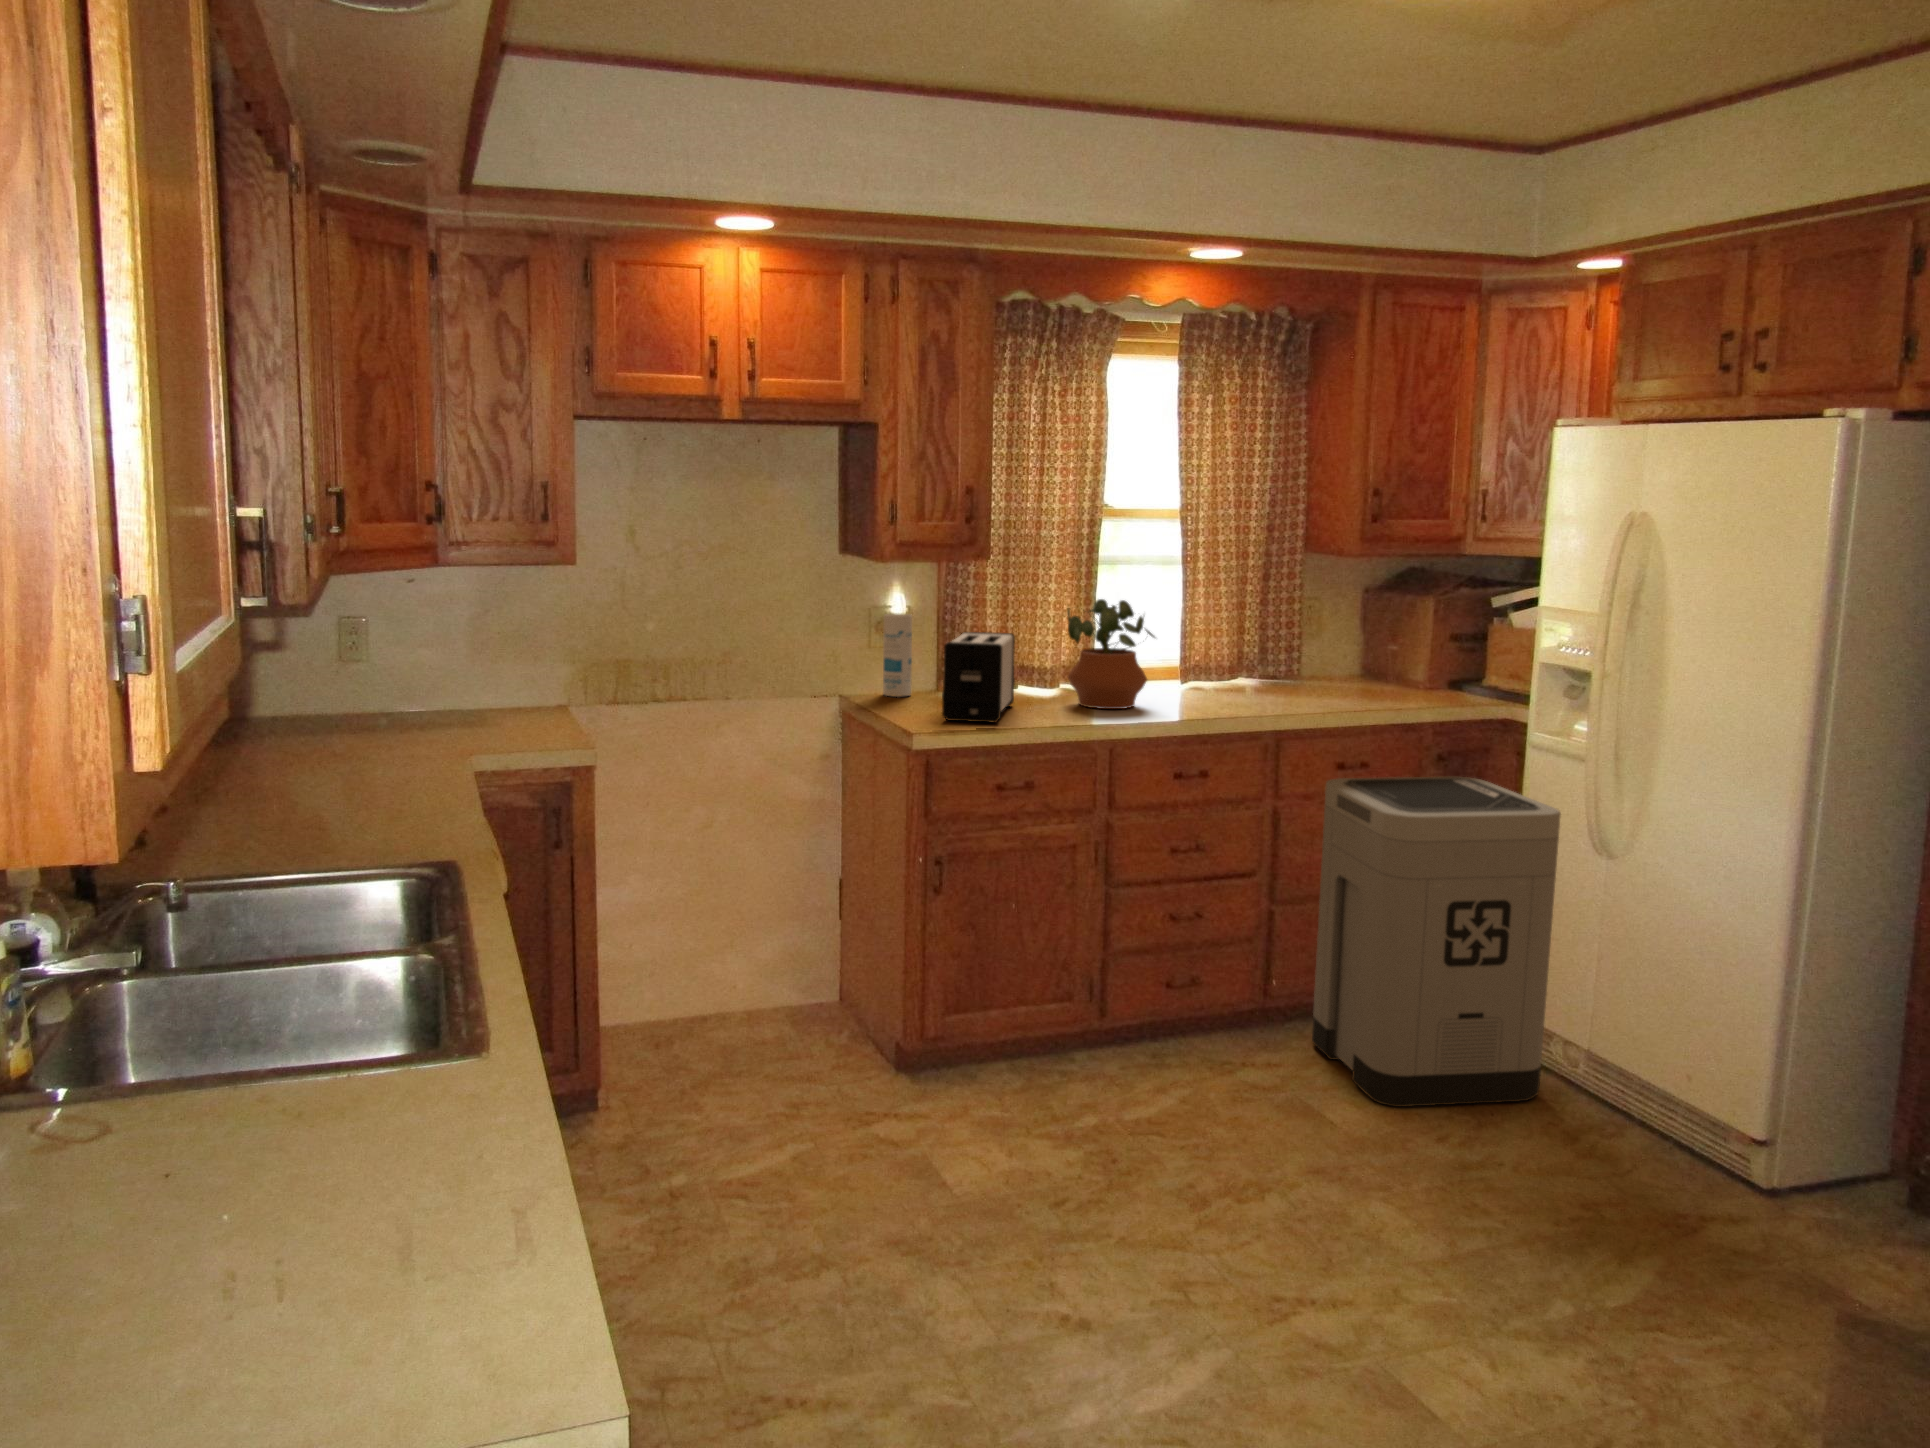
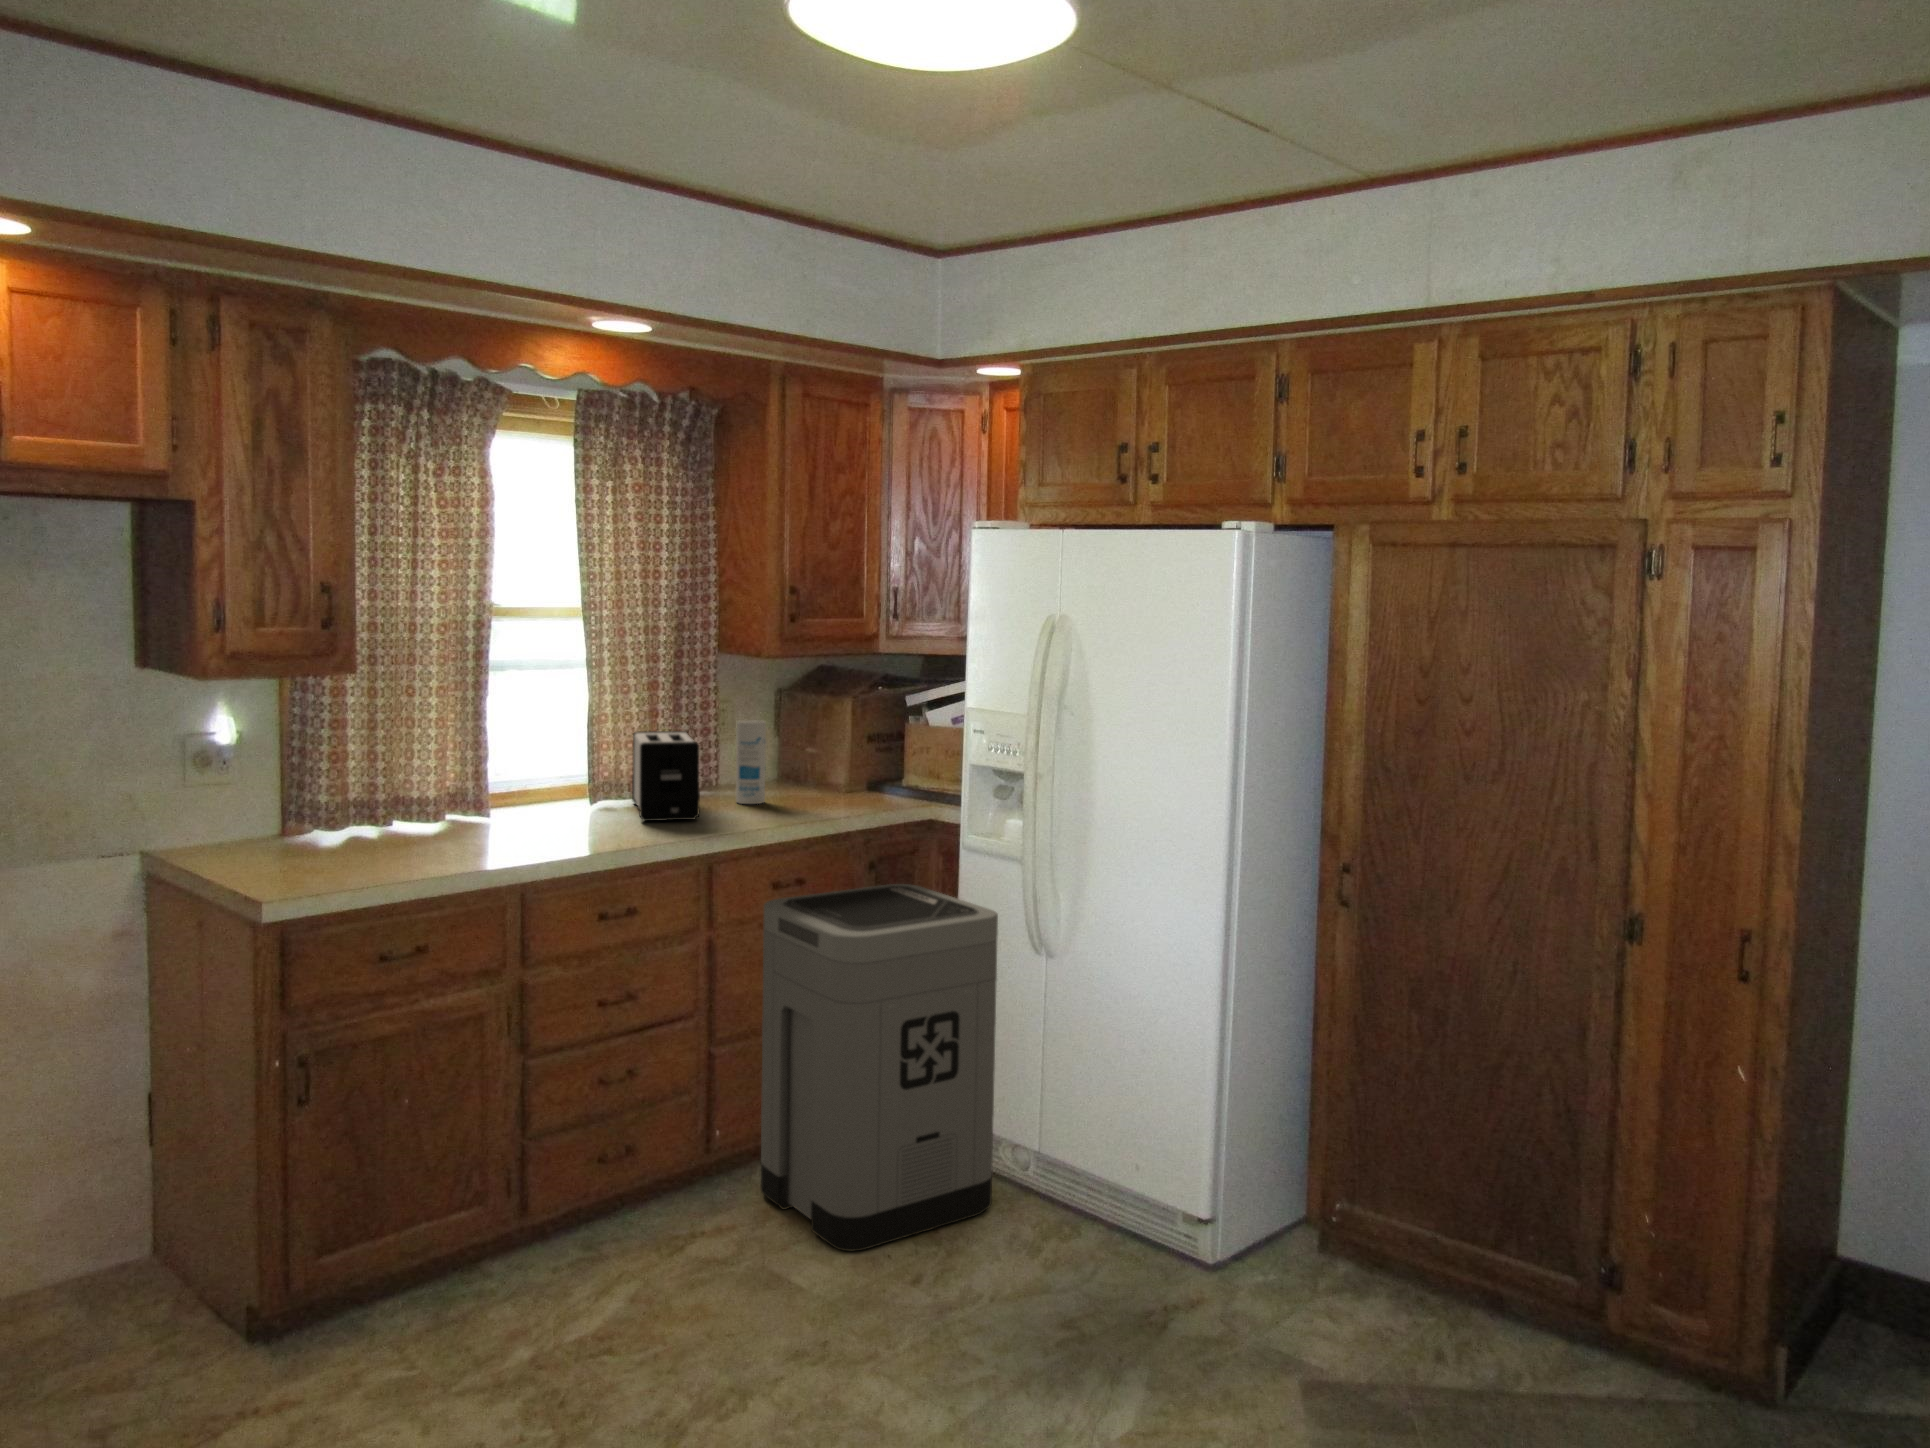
potted plant: present [1067,599,1155,709] -> none [457,714,568,844]
canister: present [883,613,912,697] -> present [736,720,766,804]
toaster: present [942,632,1015,723] -> present [632,731,700,821]

